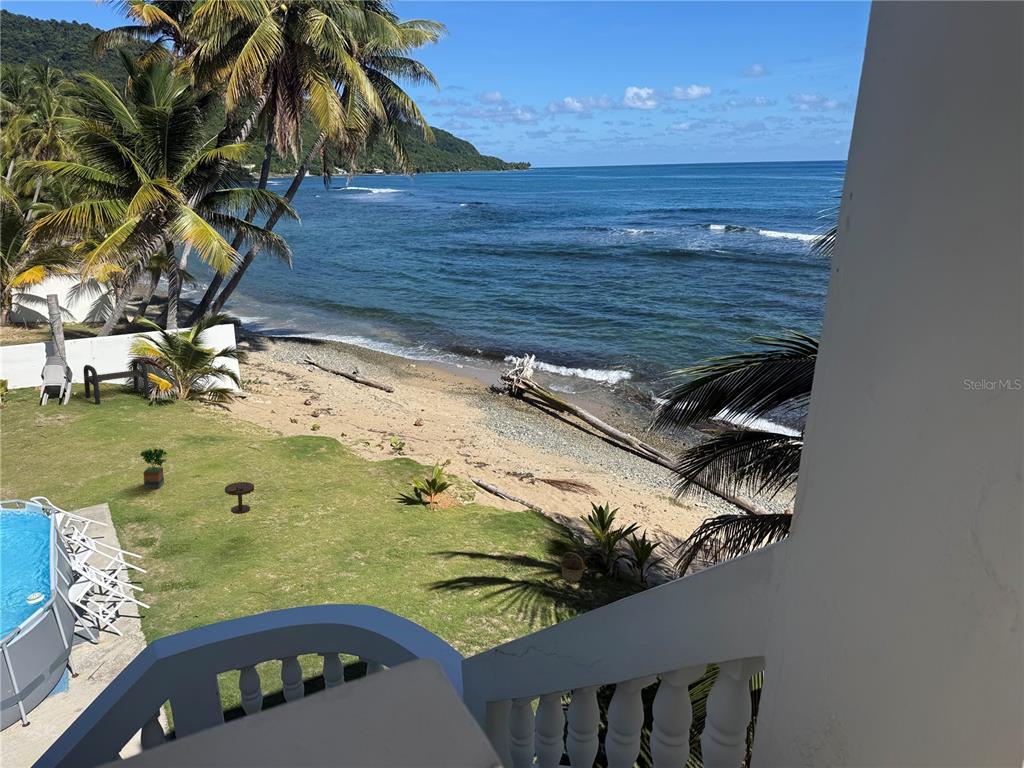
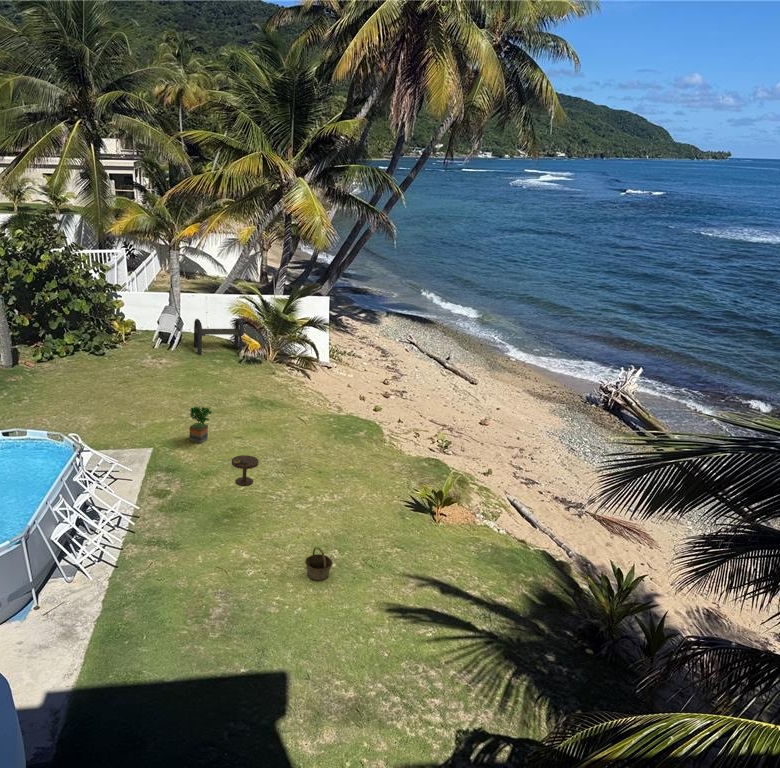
basket: present [560,552,585,582] -> present [305,548,333,581]

